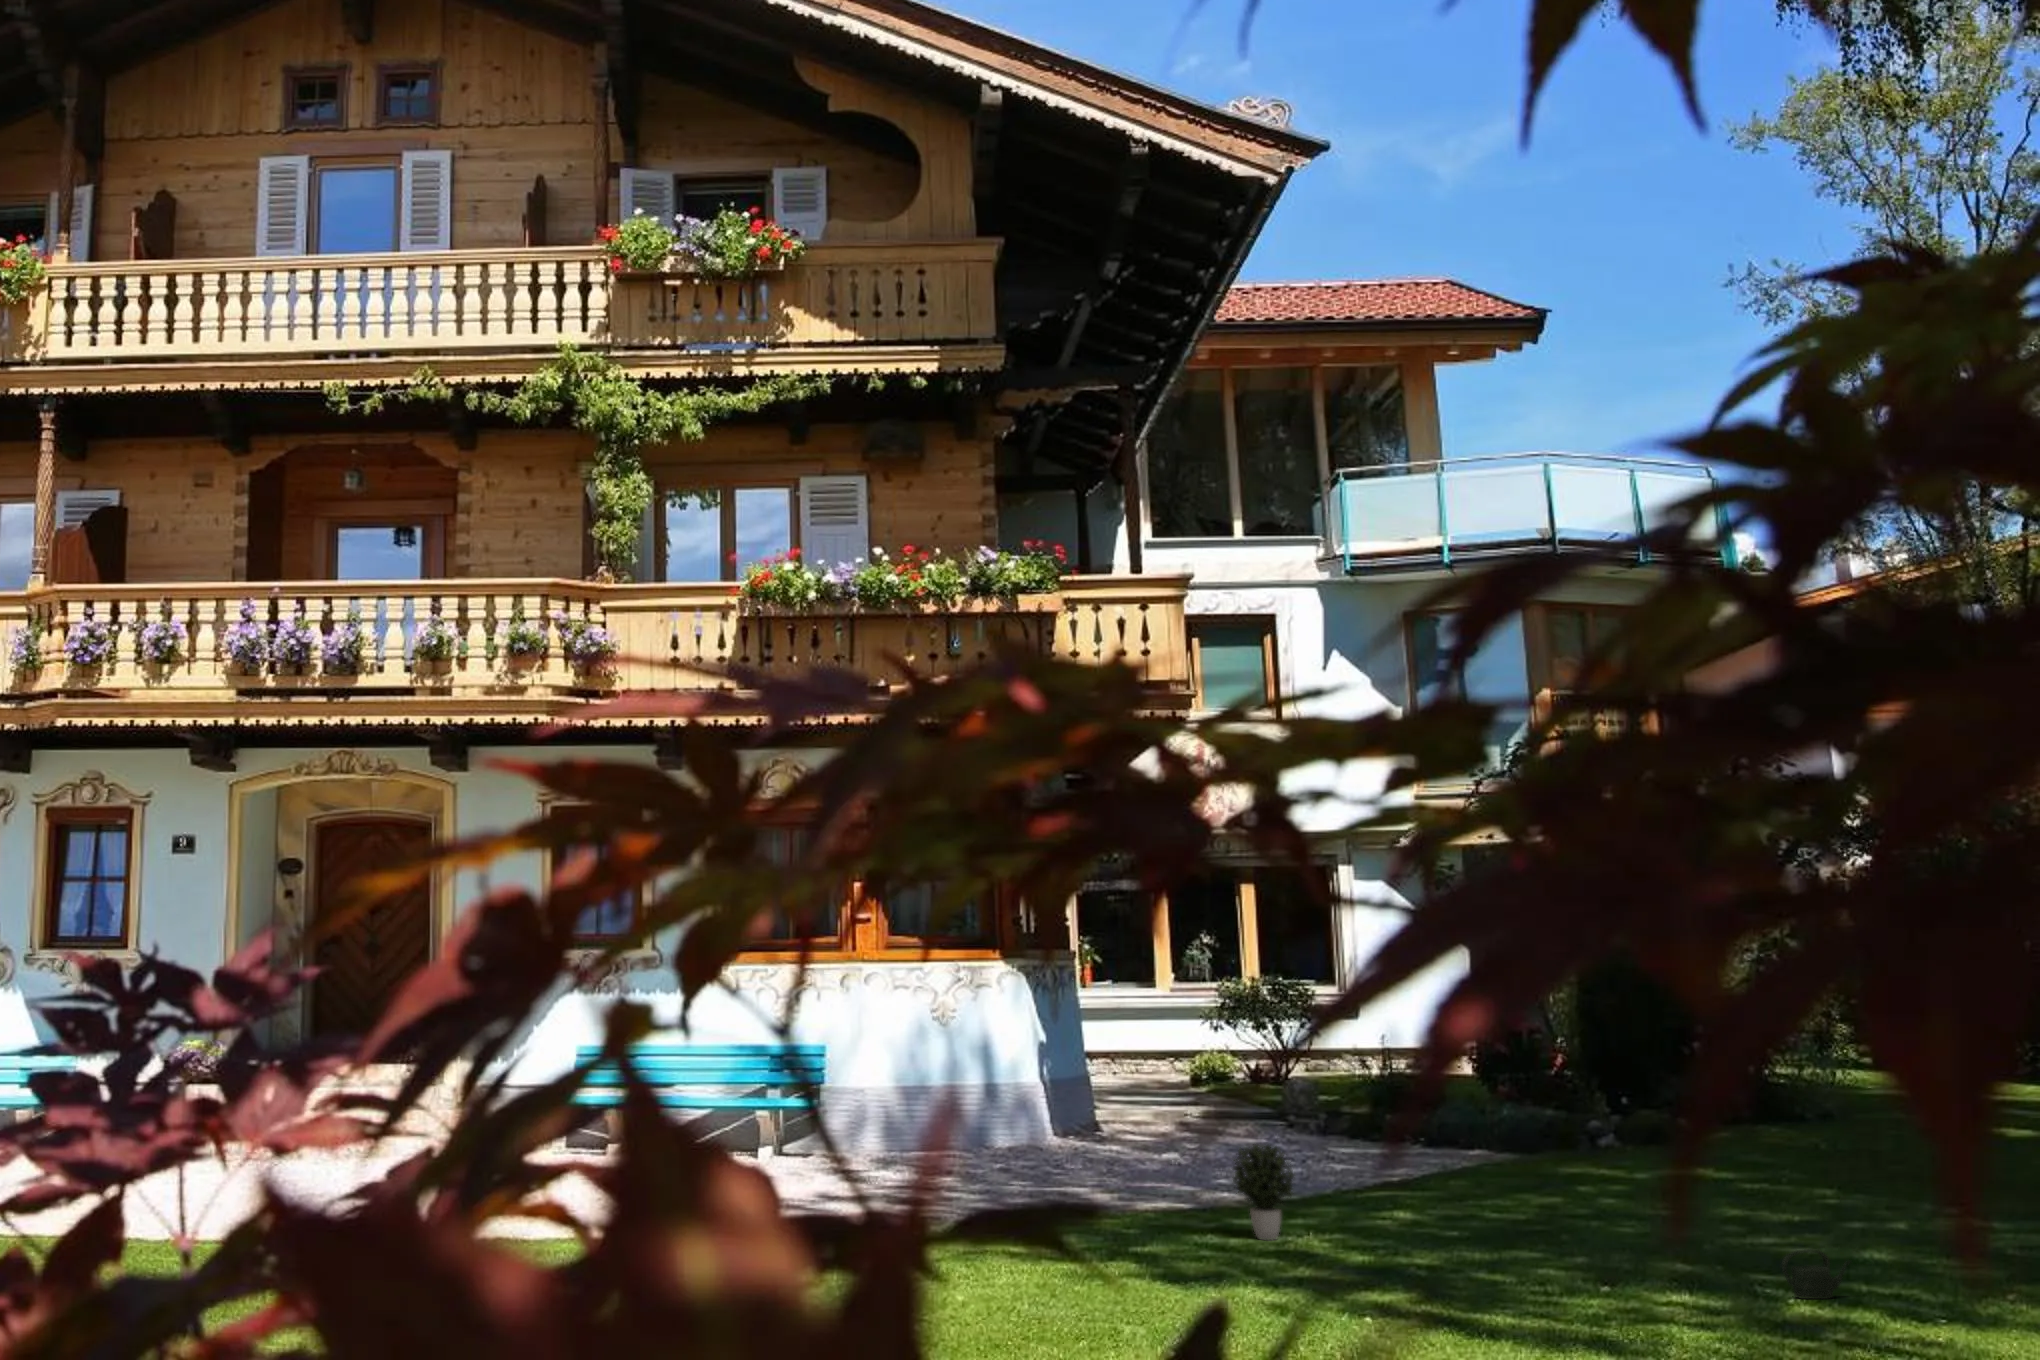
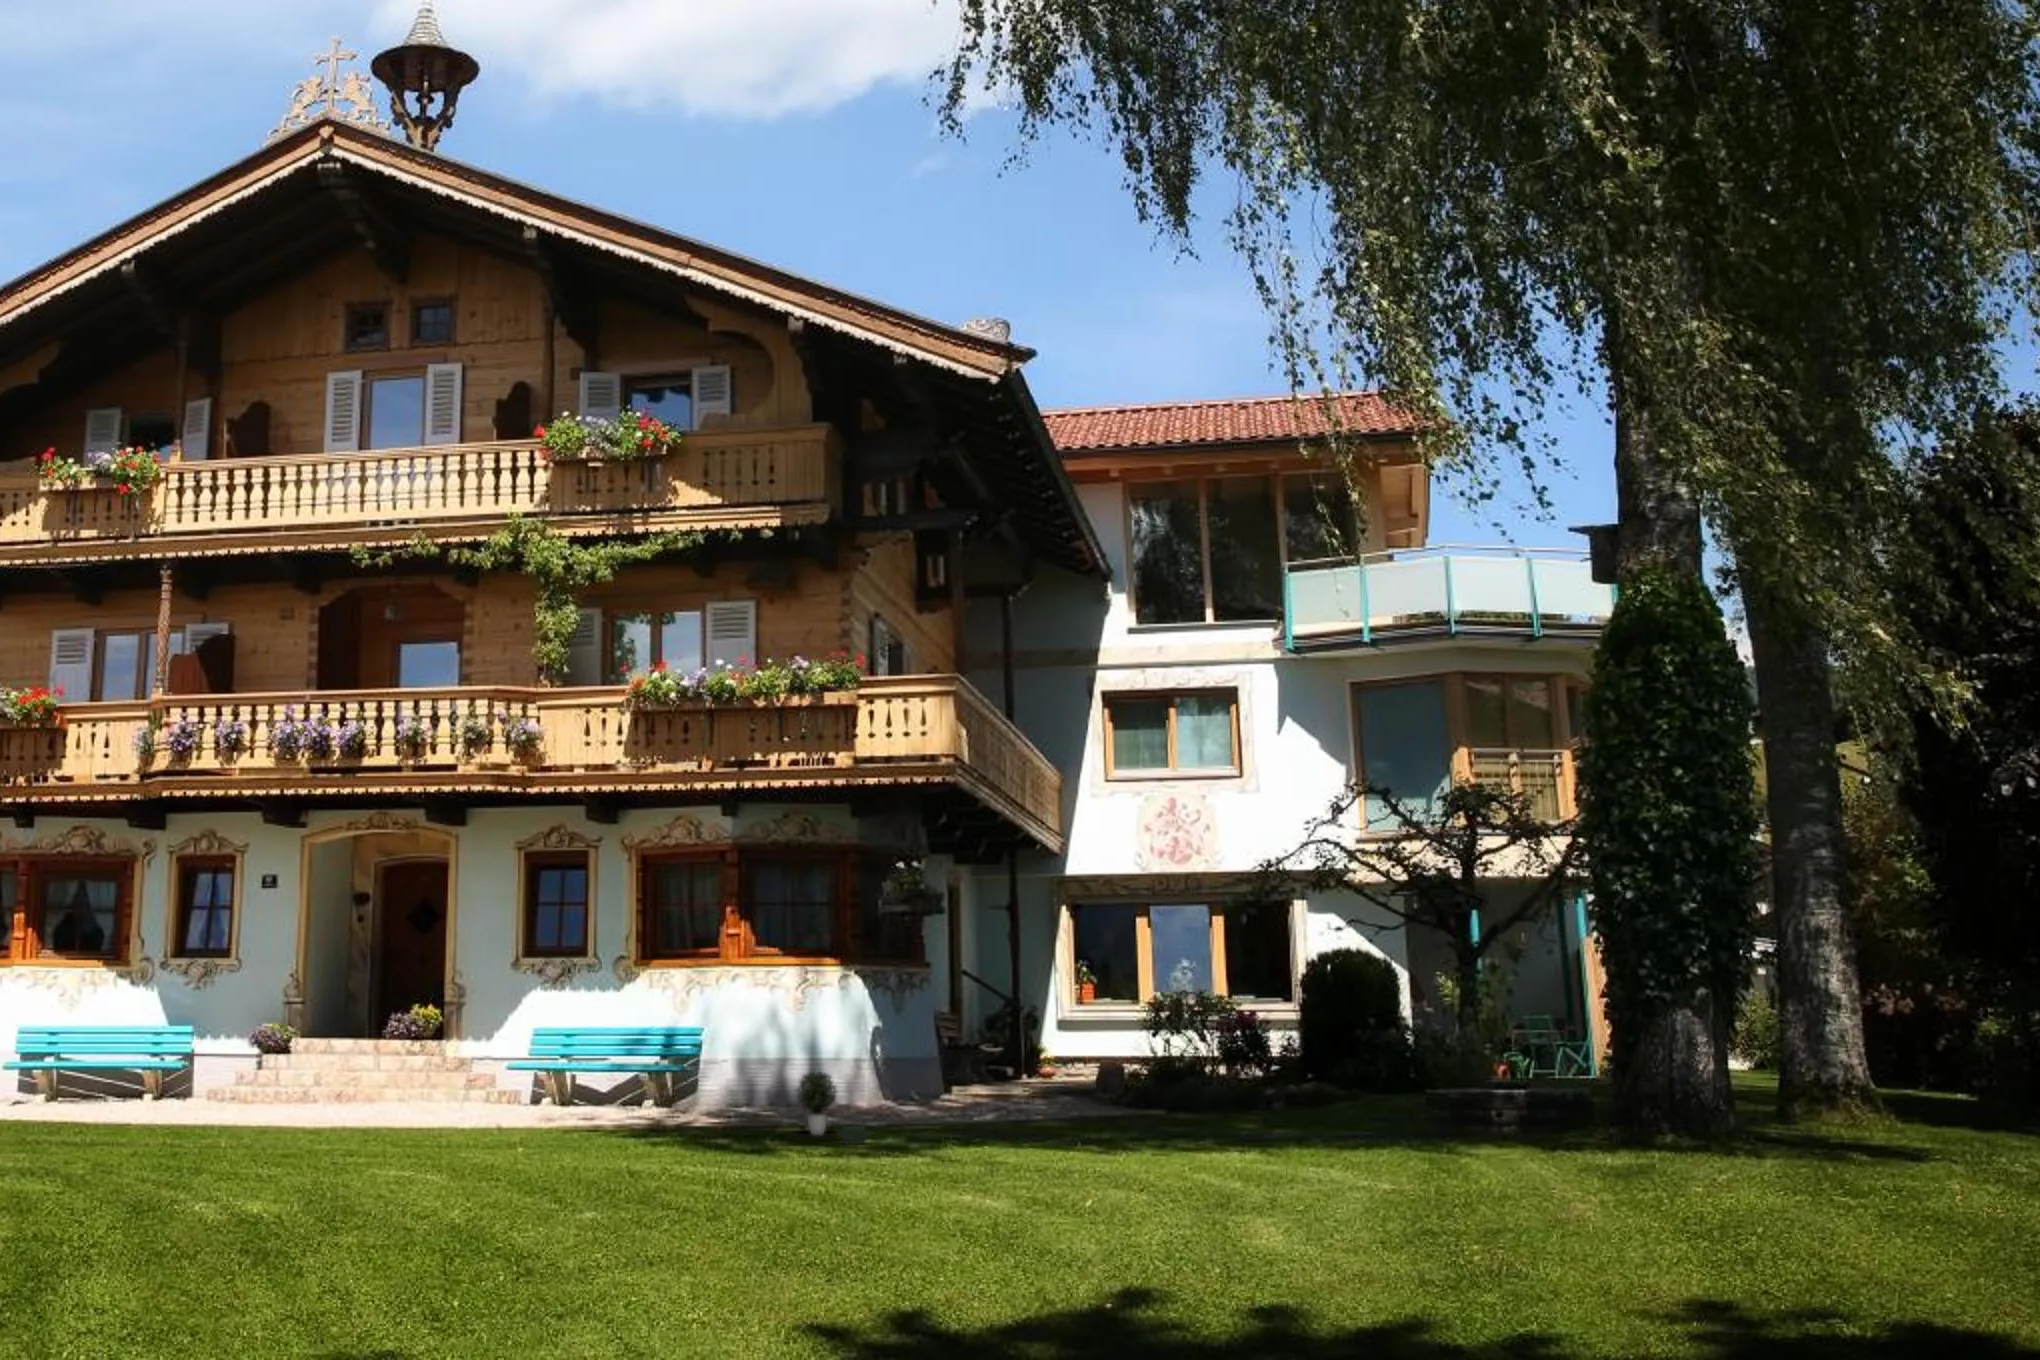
watering can: present [1782,1249,1851,1299] -> present [837,1124,880,1144]

